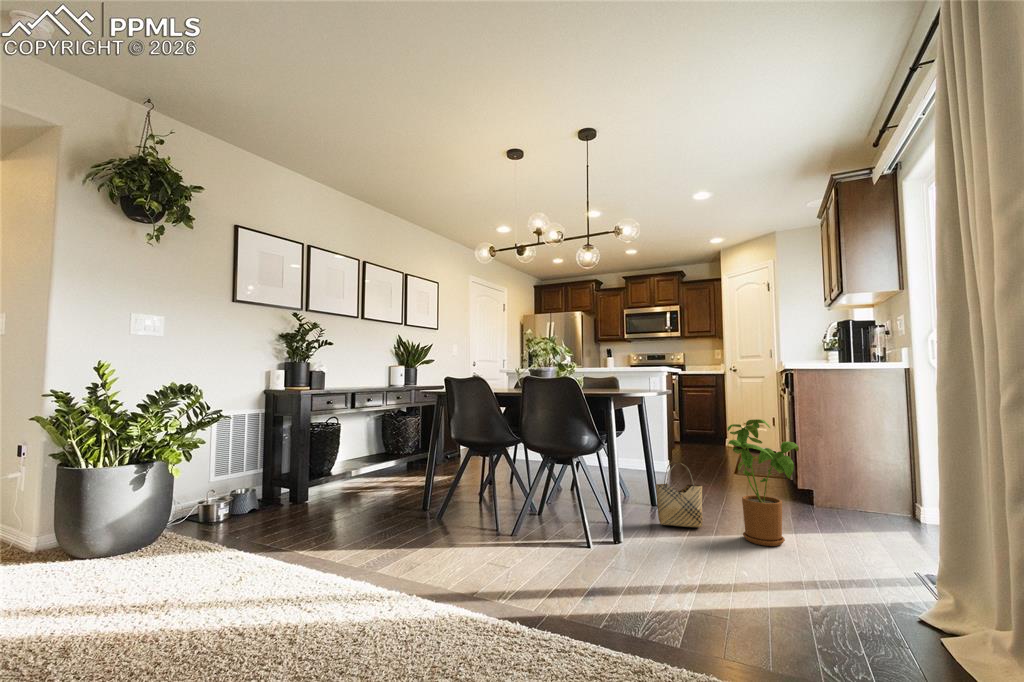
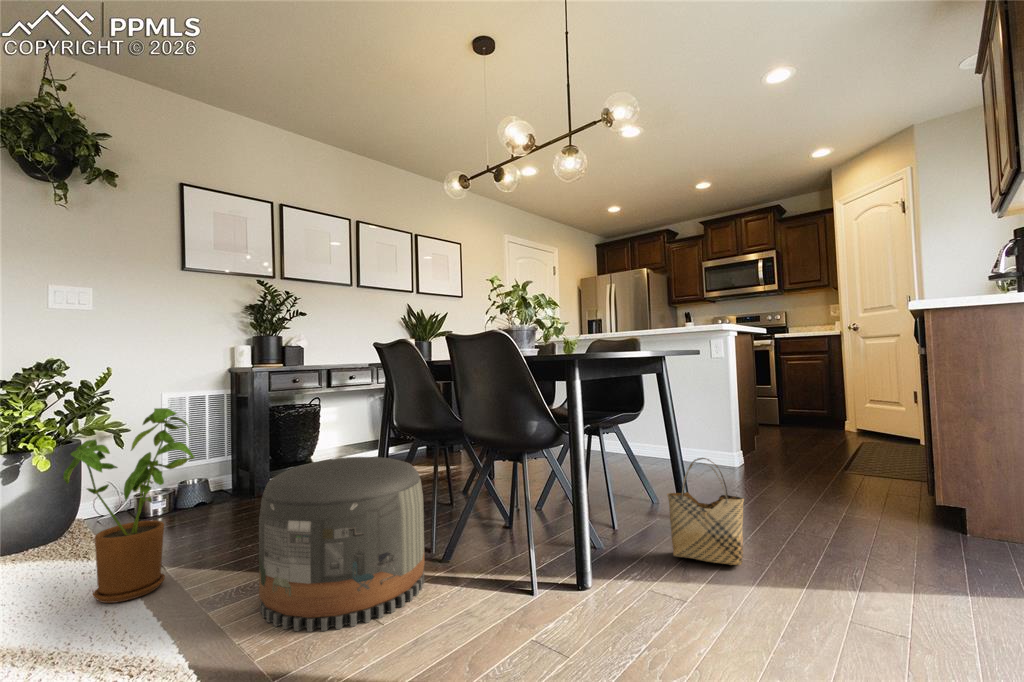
house plant: present [727,419,799,546] -> present [64,408,195,603]
pouf: none [408,462,516,574] -> present [259,457,425,632]

